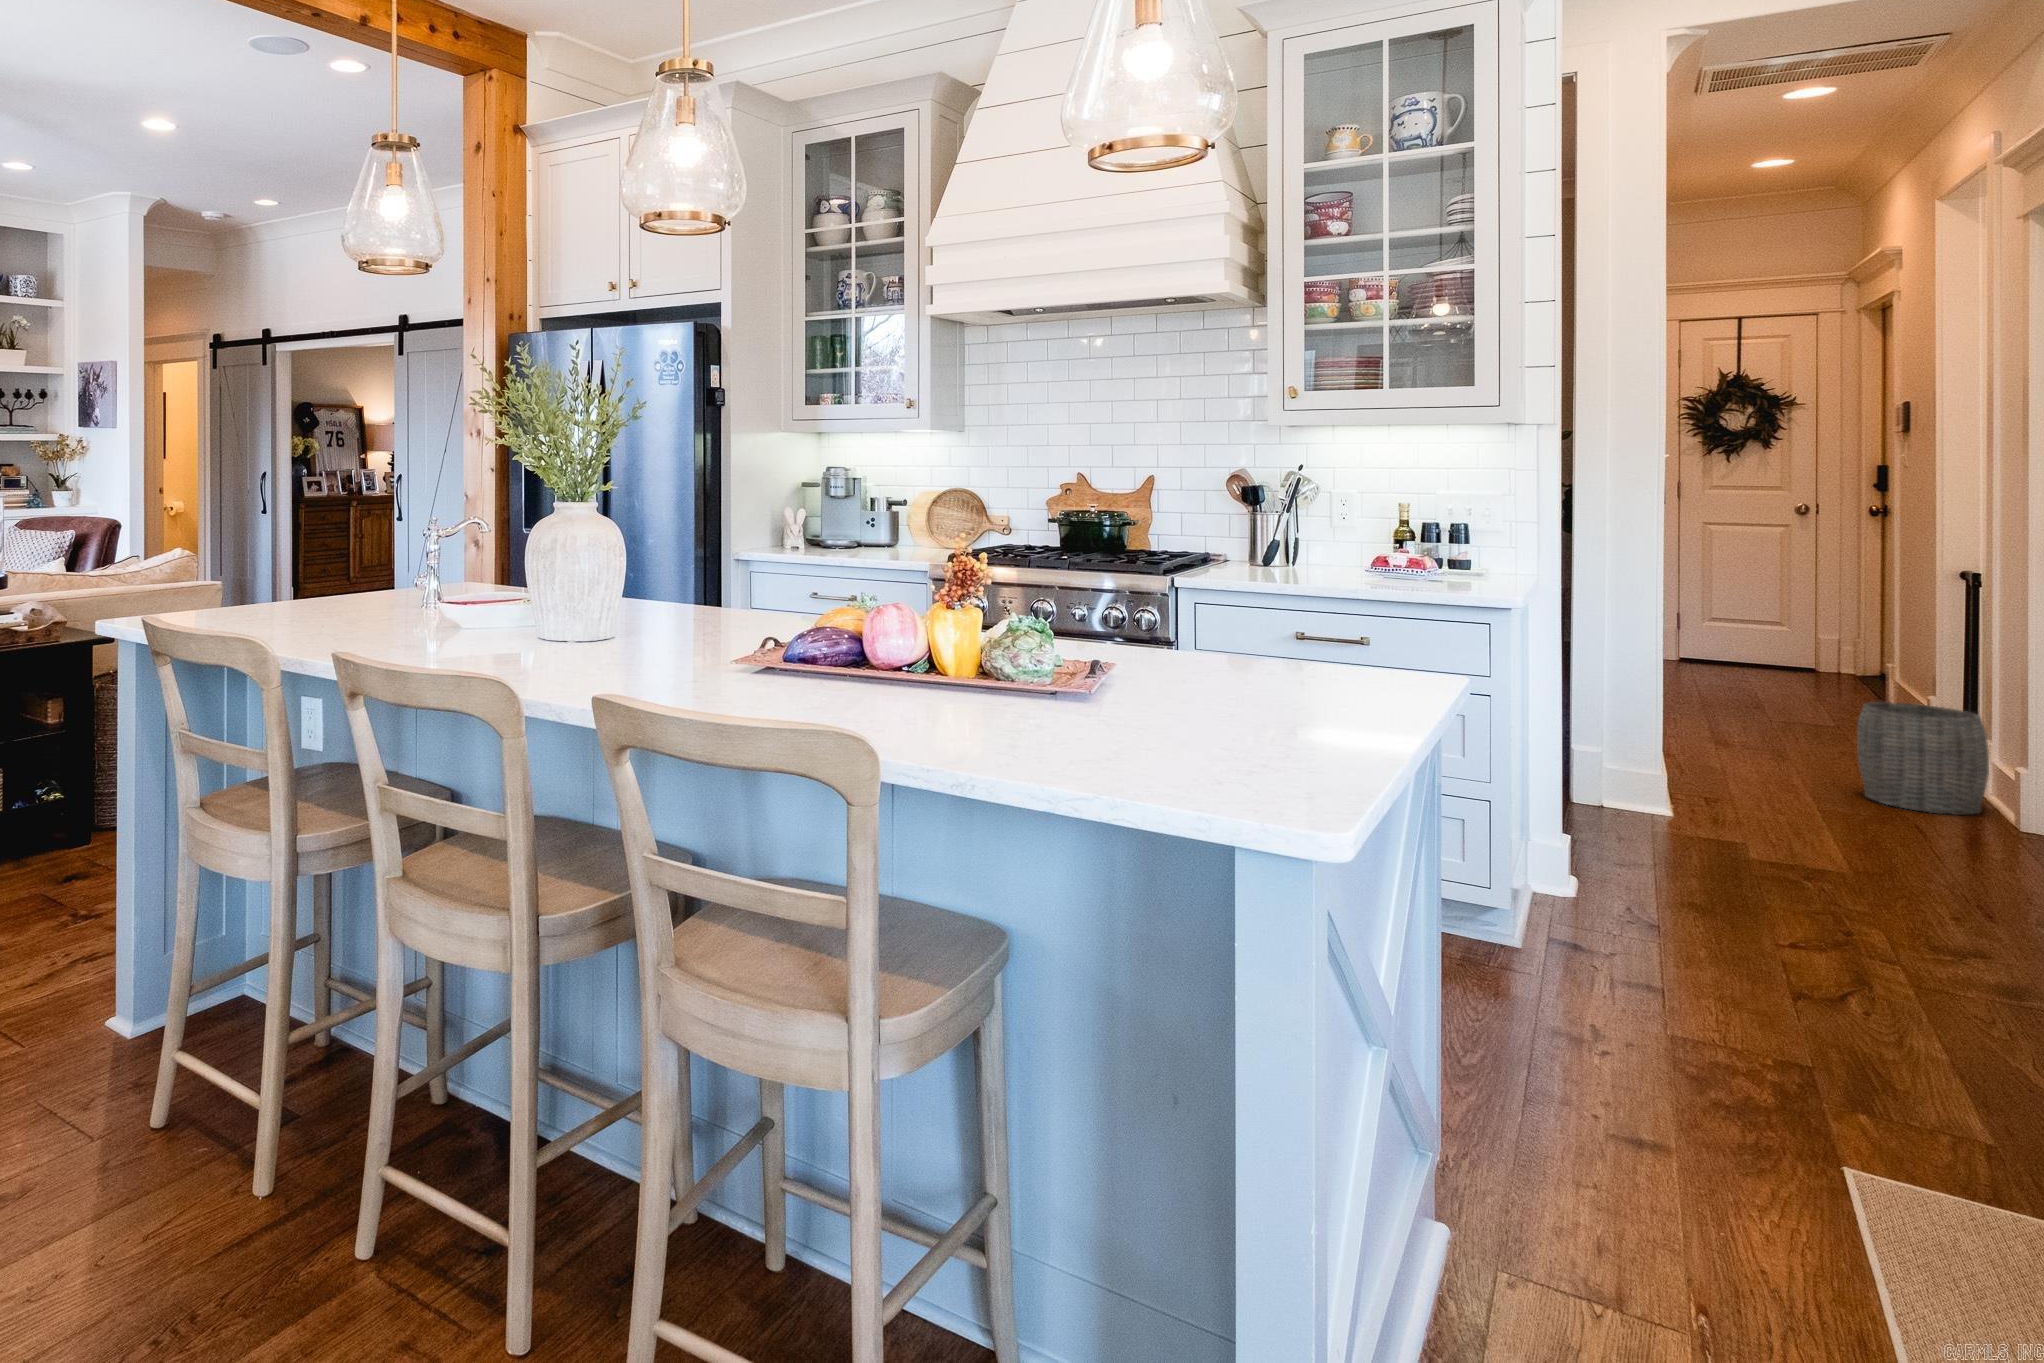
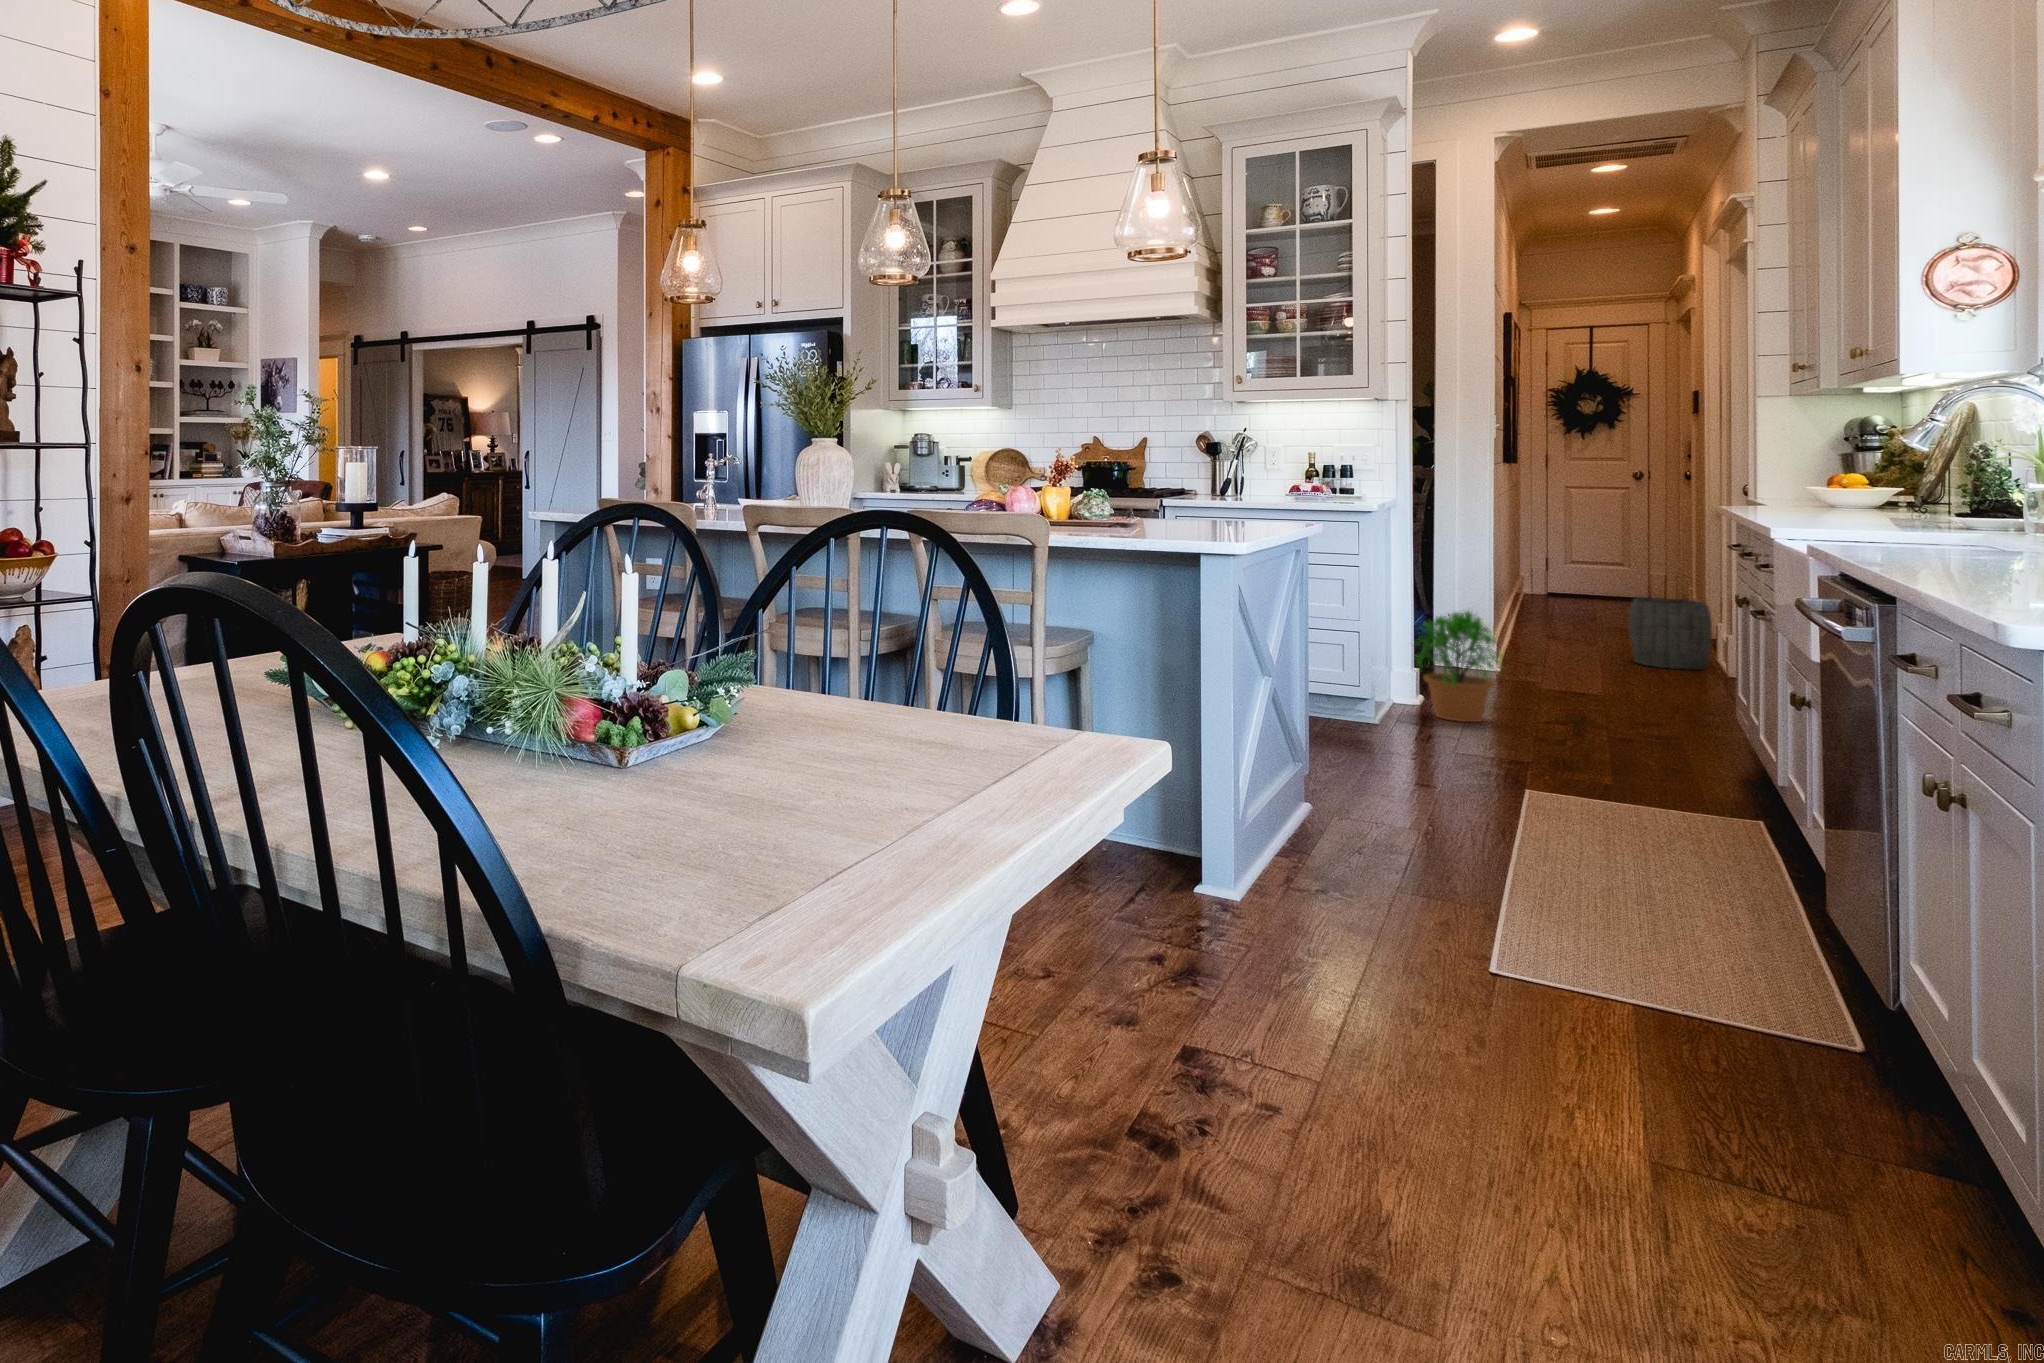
potted plant: none [1560,755,1730,941] -> present [1414,611,1502,722]

